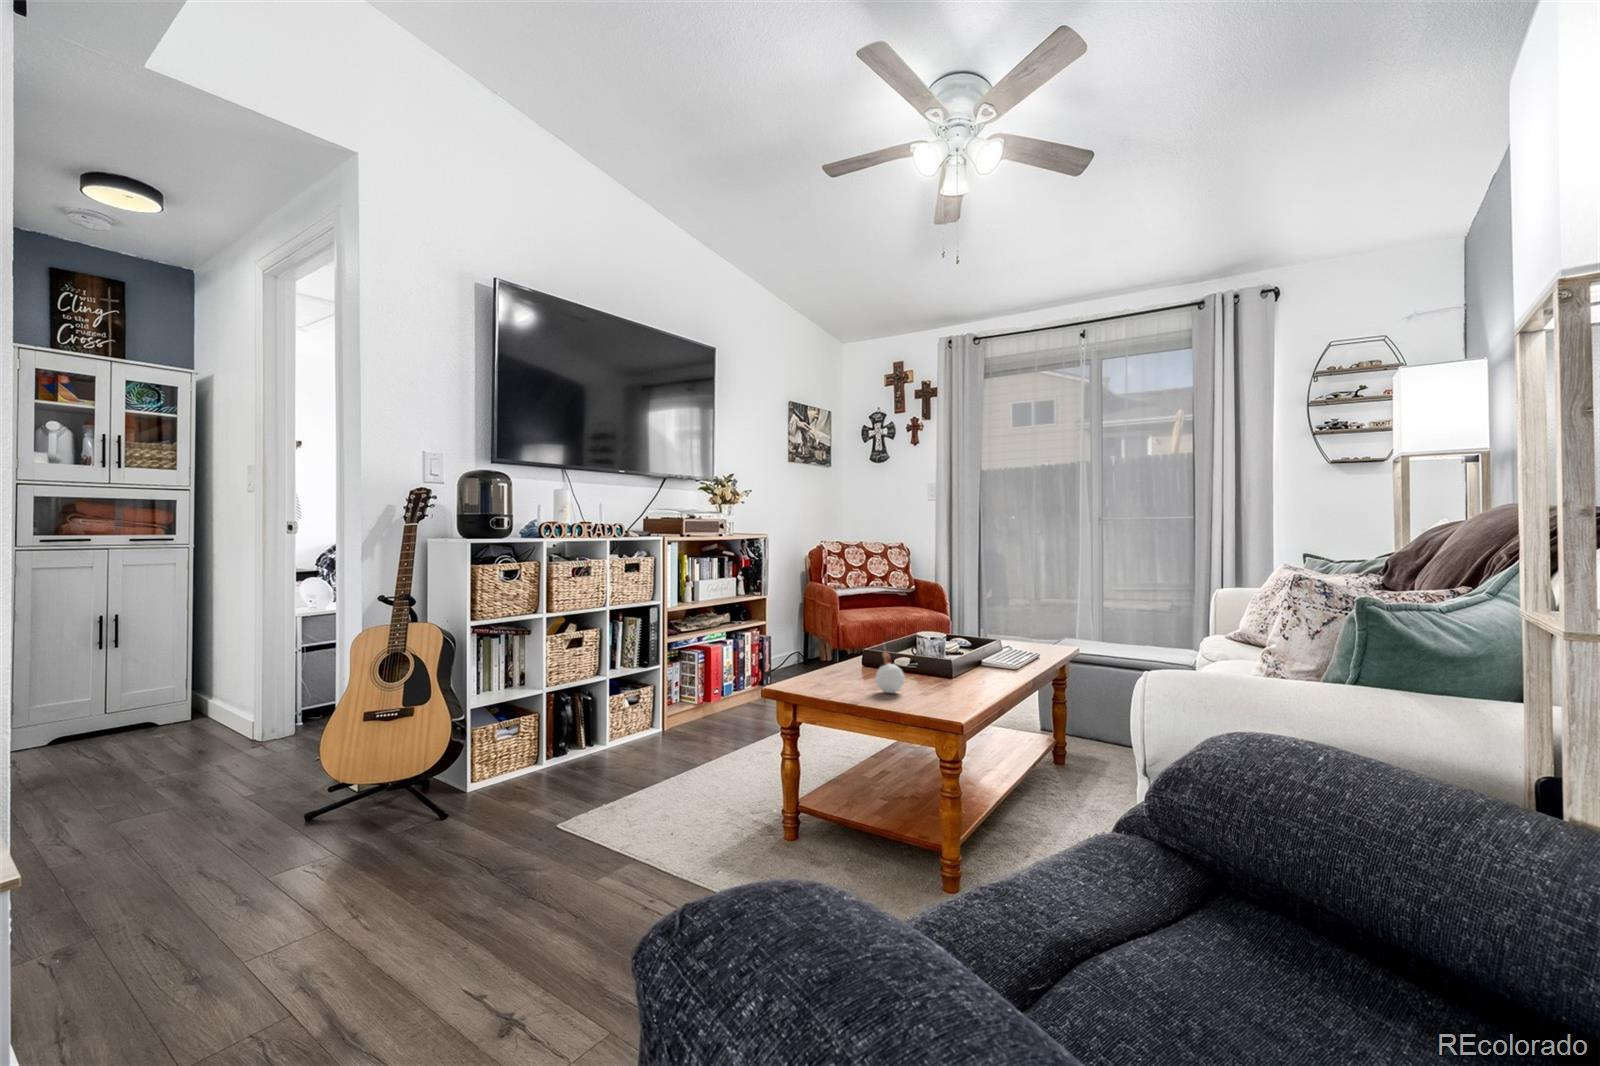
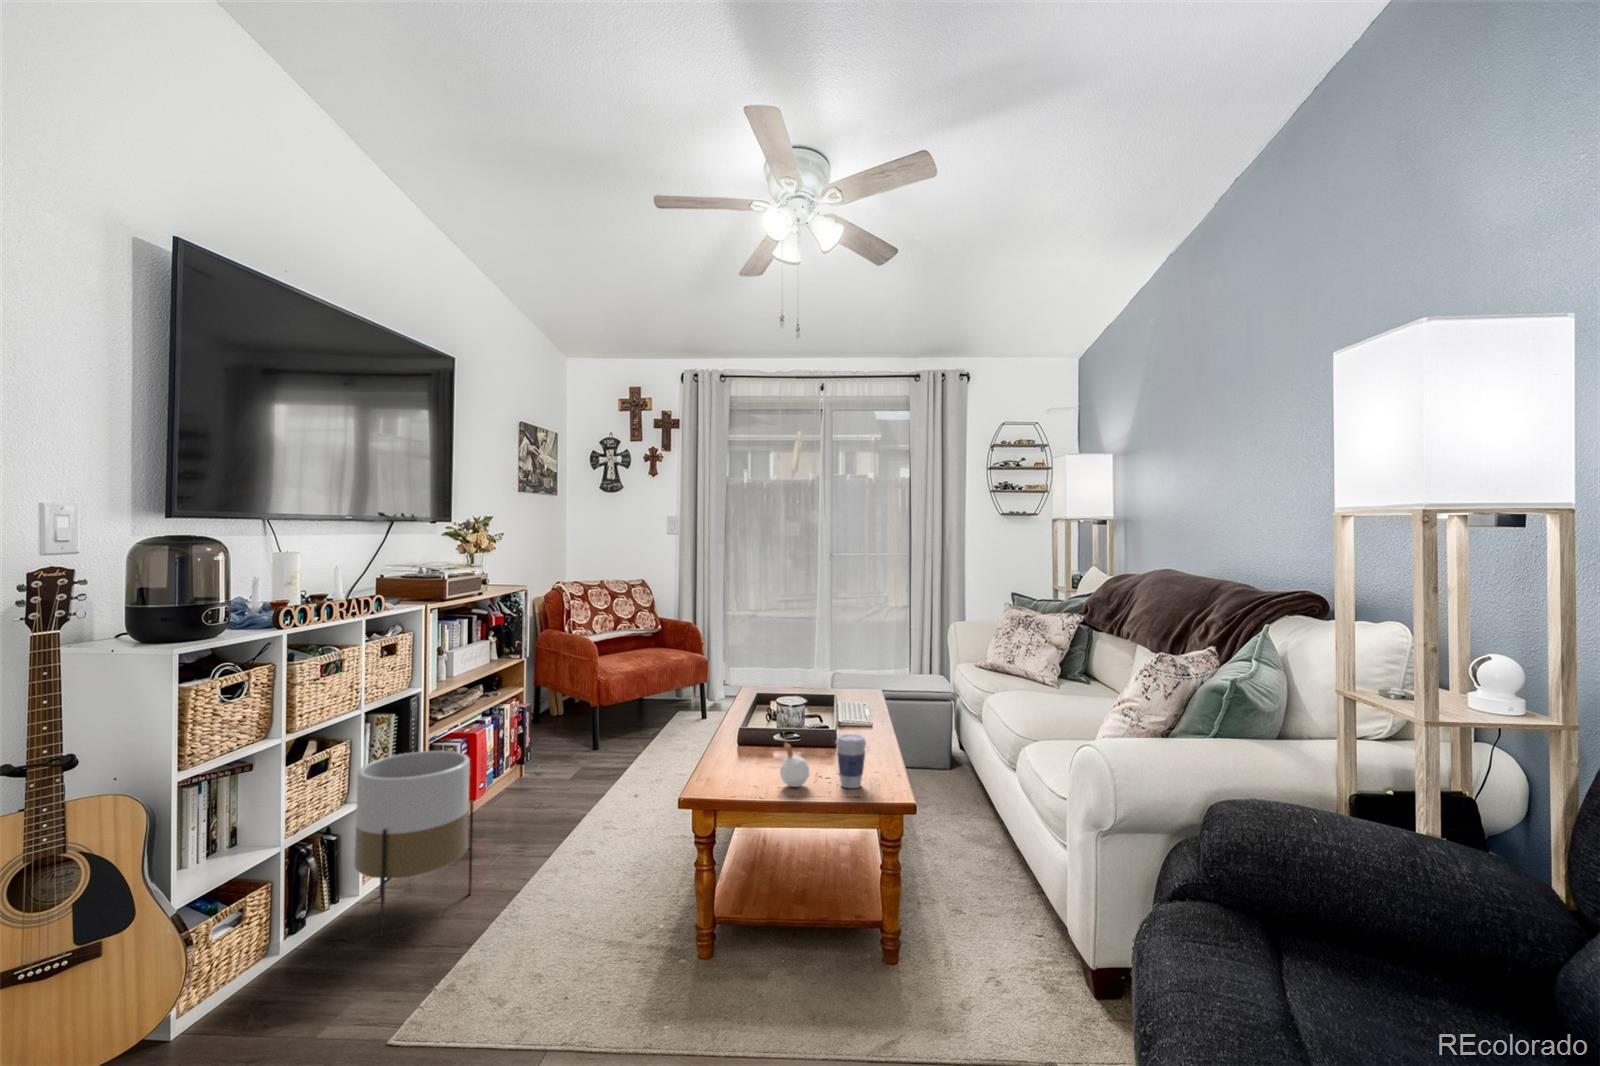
planter: none [594,645,677,771] -> present [354,751,473,936]
coffee cup: none [928,649,960,701] -> present [836,734,866,788]

